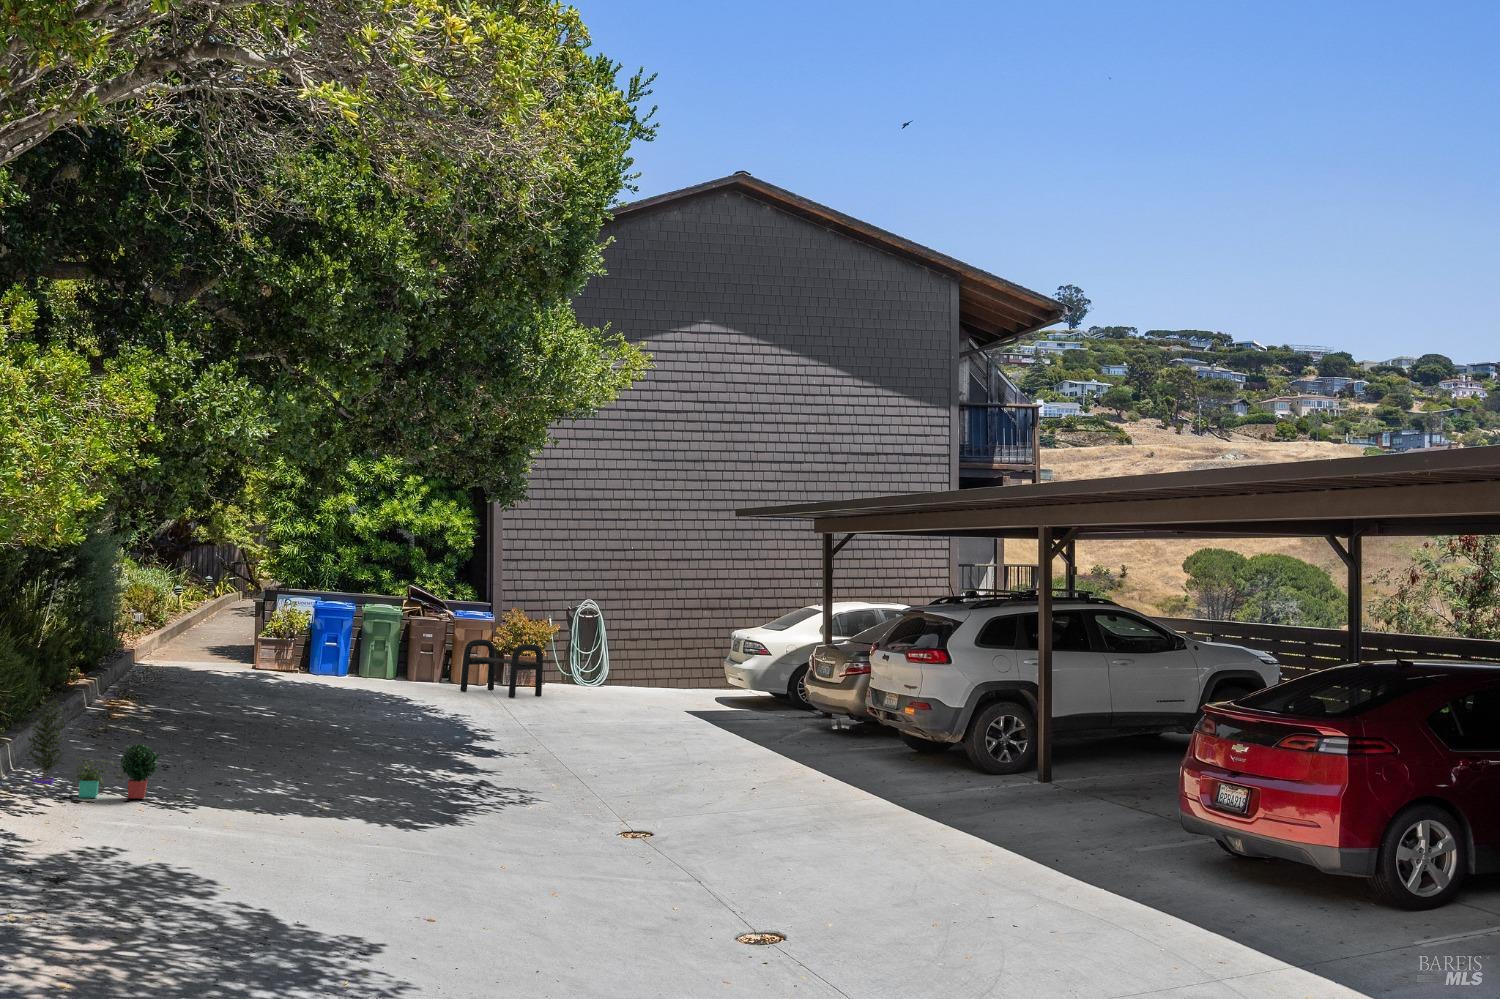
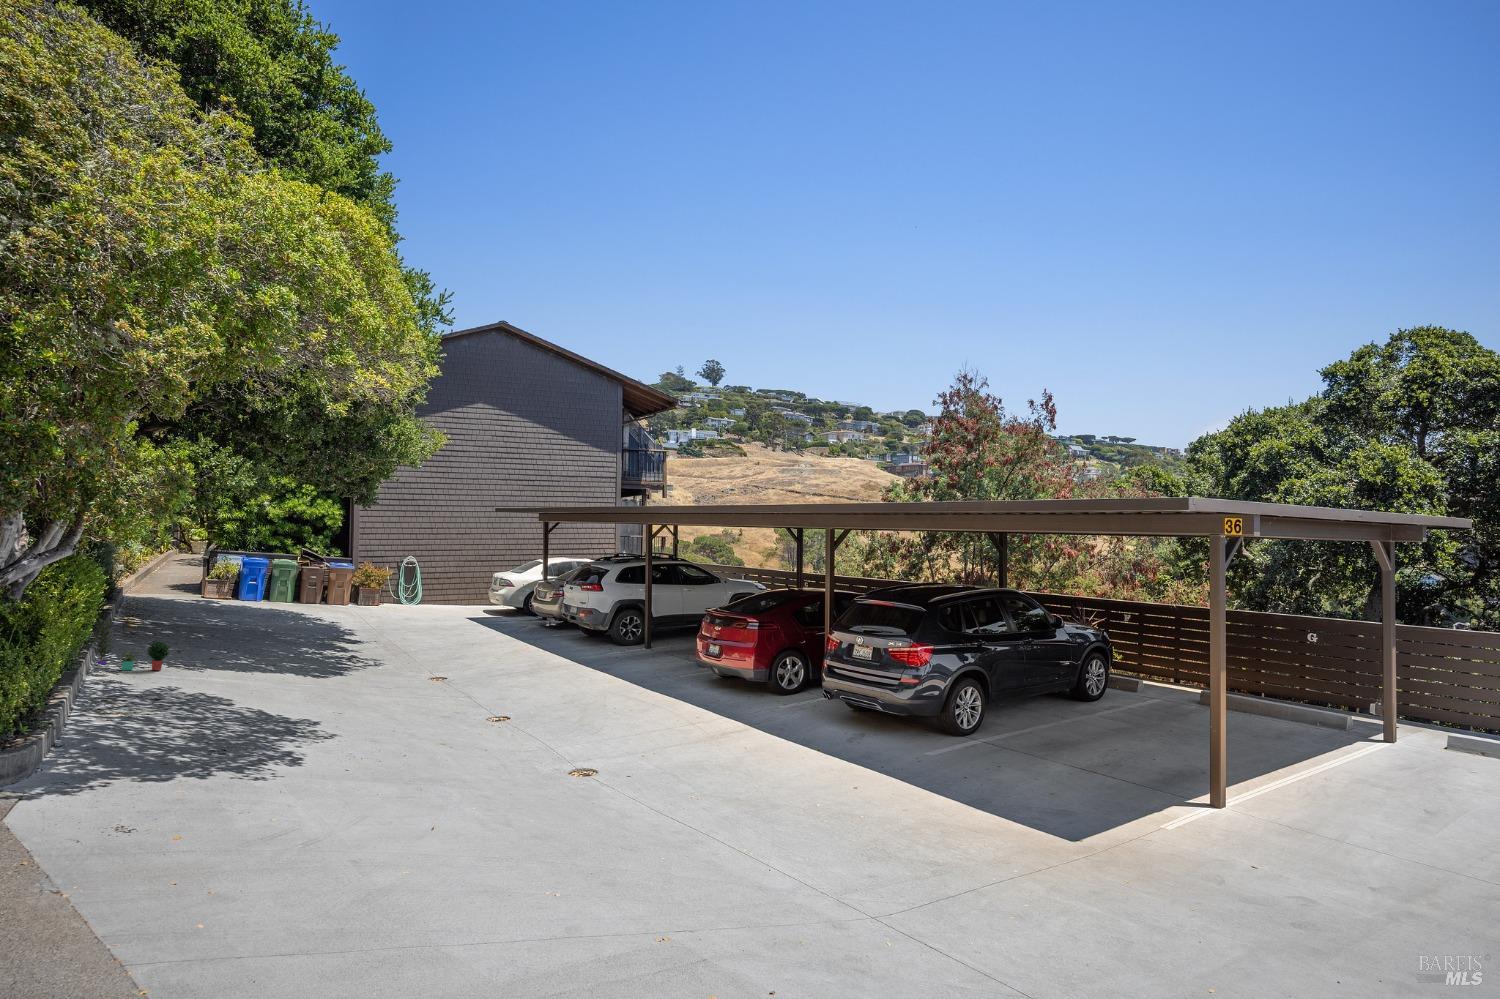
bench: present [460,639,543,698] -> none [334,579,384,612]

